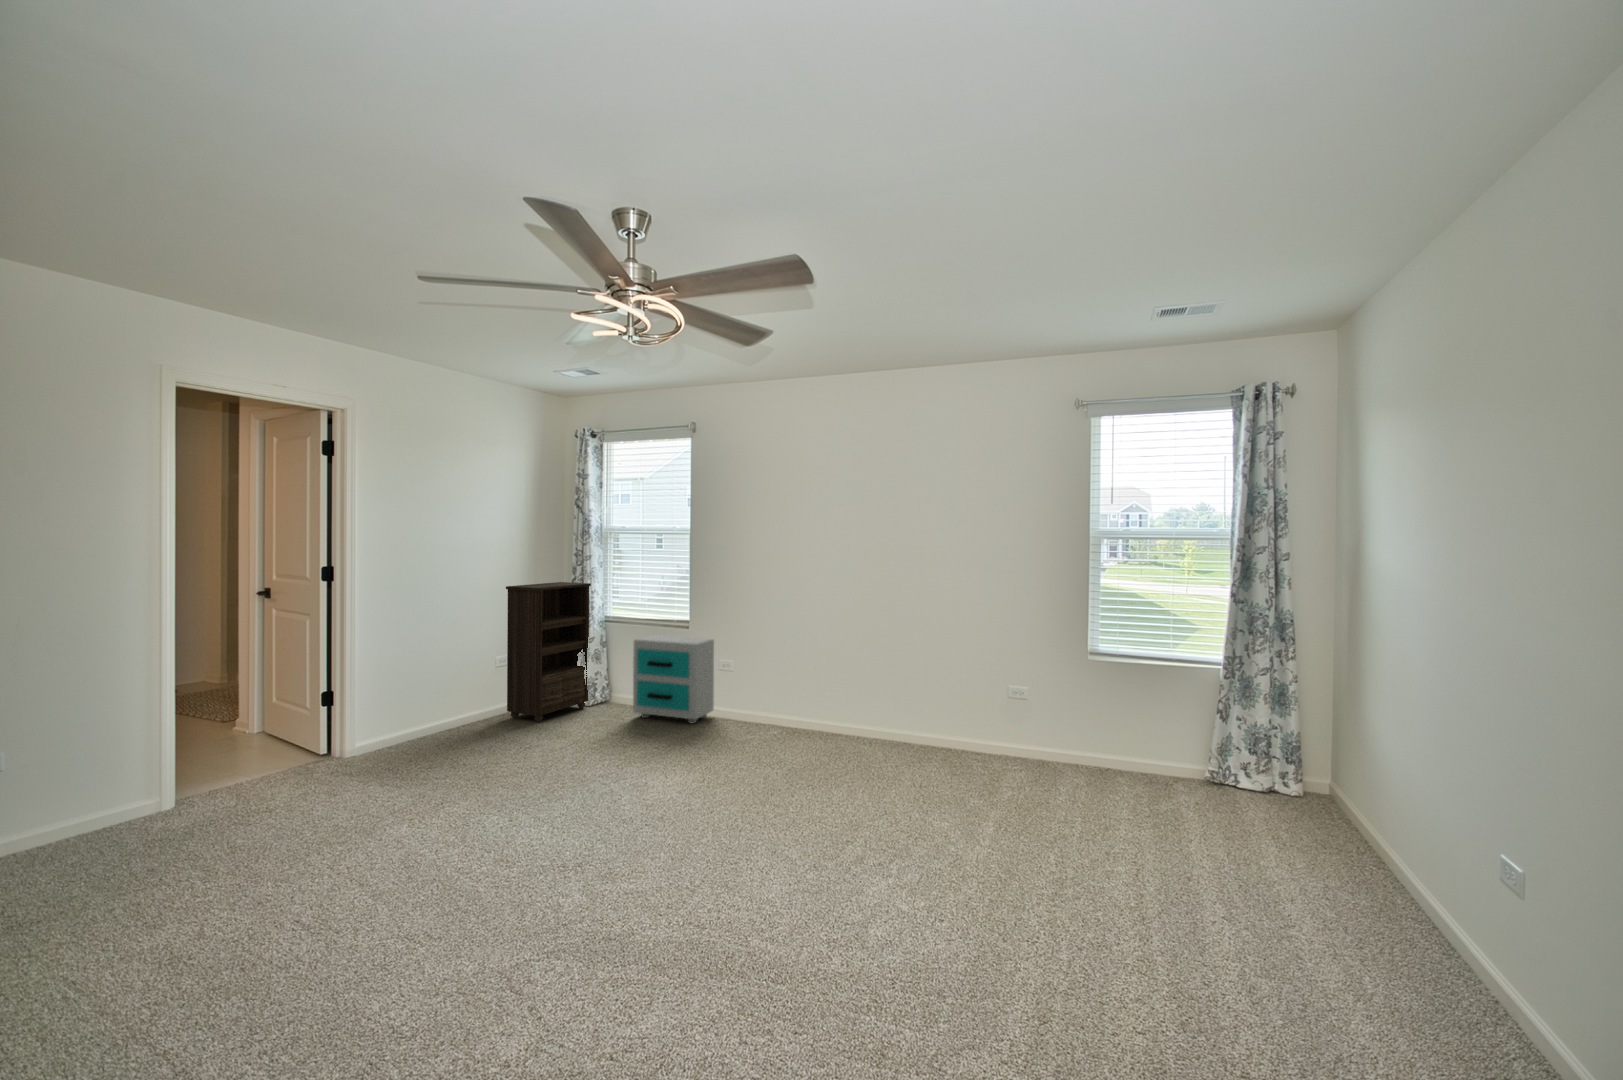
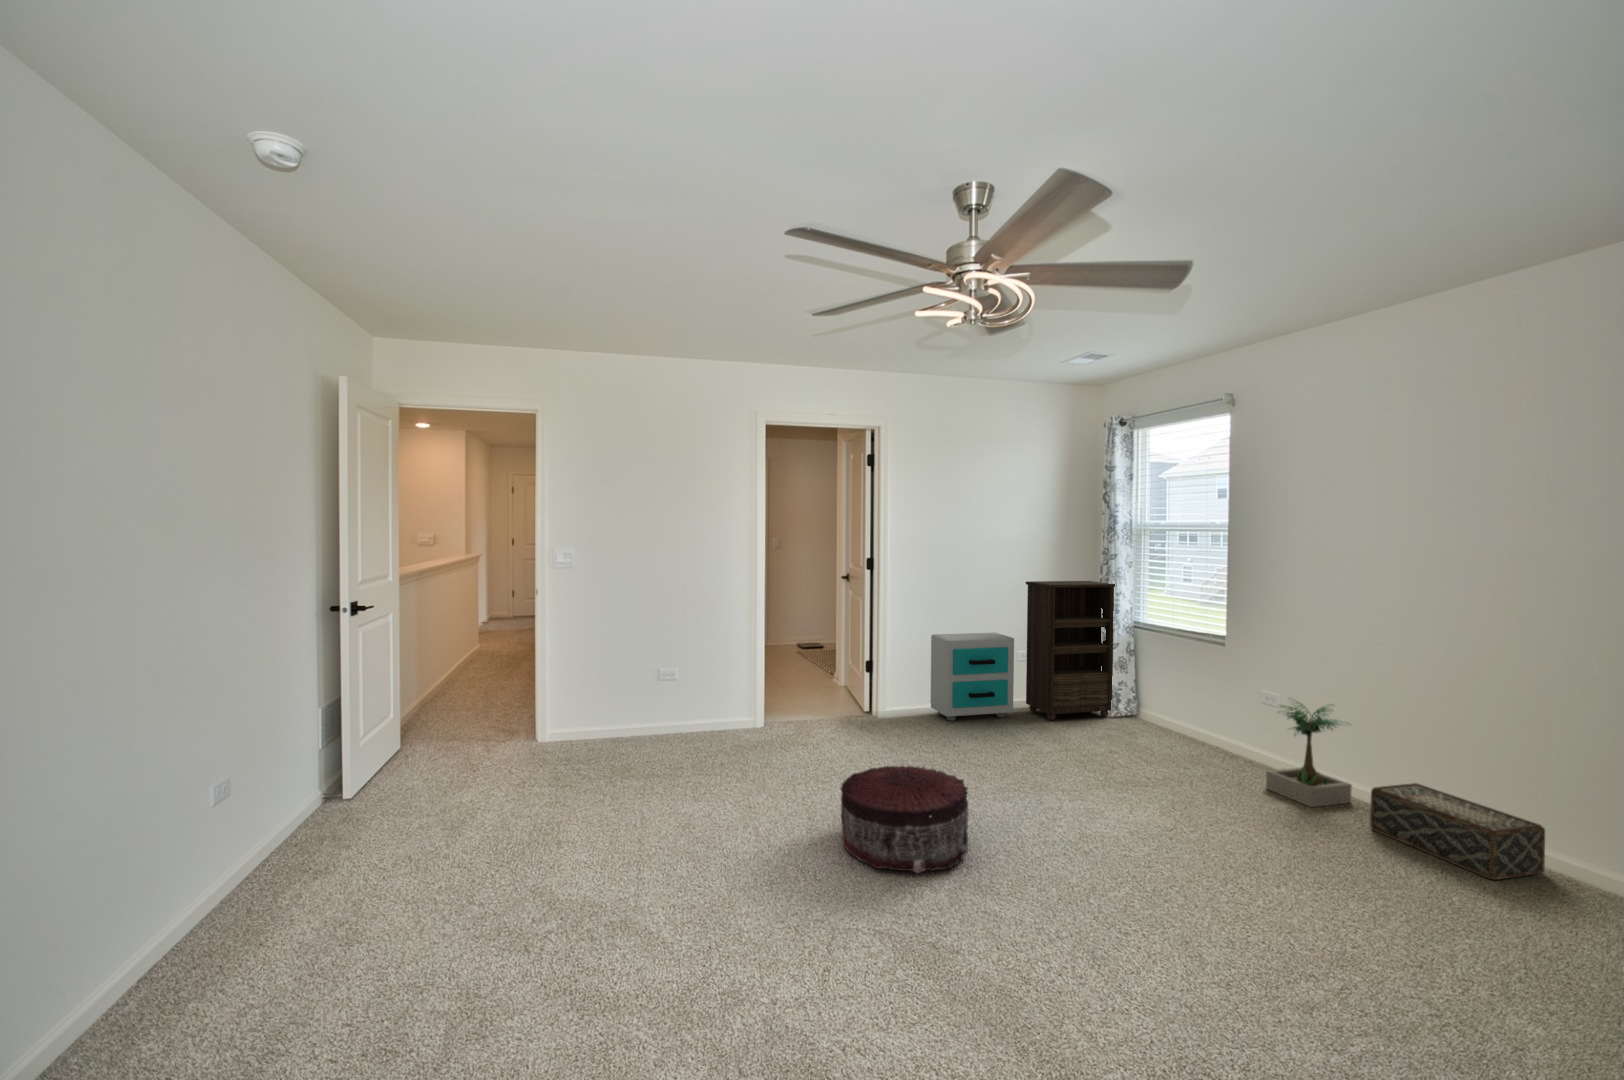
nightstand: present [633,635,714,723] -> present [930,632,1014,721]
potted plant: none [734,659,788,738] -> present [1266,700,1352,807]
woven basket: none [804,704,886,751] -> present [1370,783,1545,880]
pouf: none [423,786,578,906] -> present [841,766,969,873]

